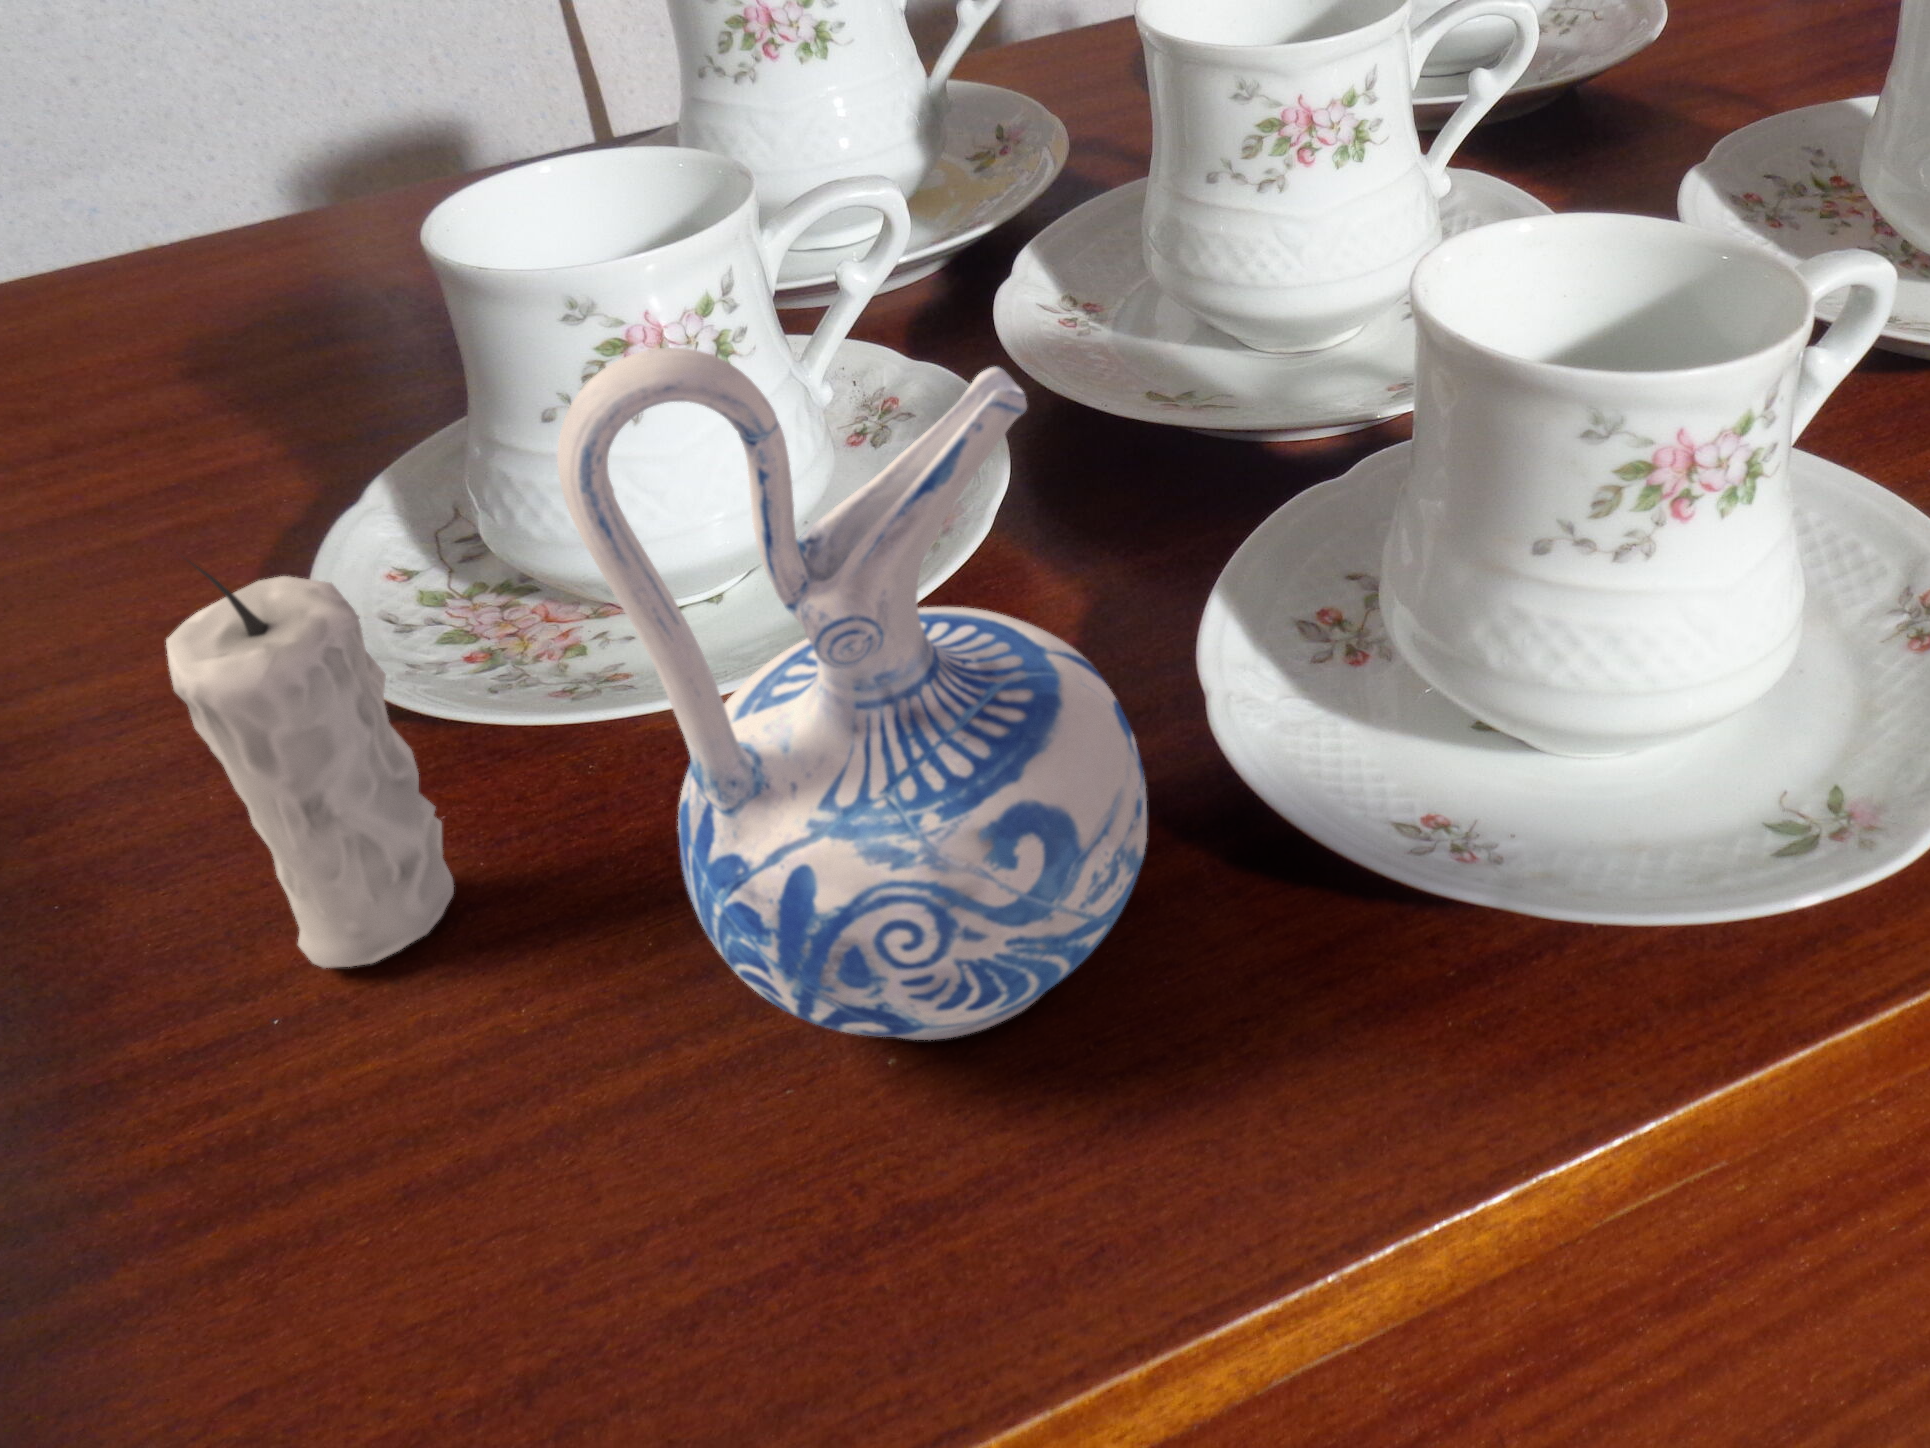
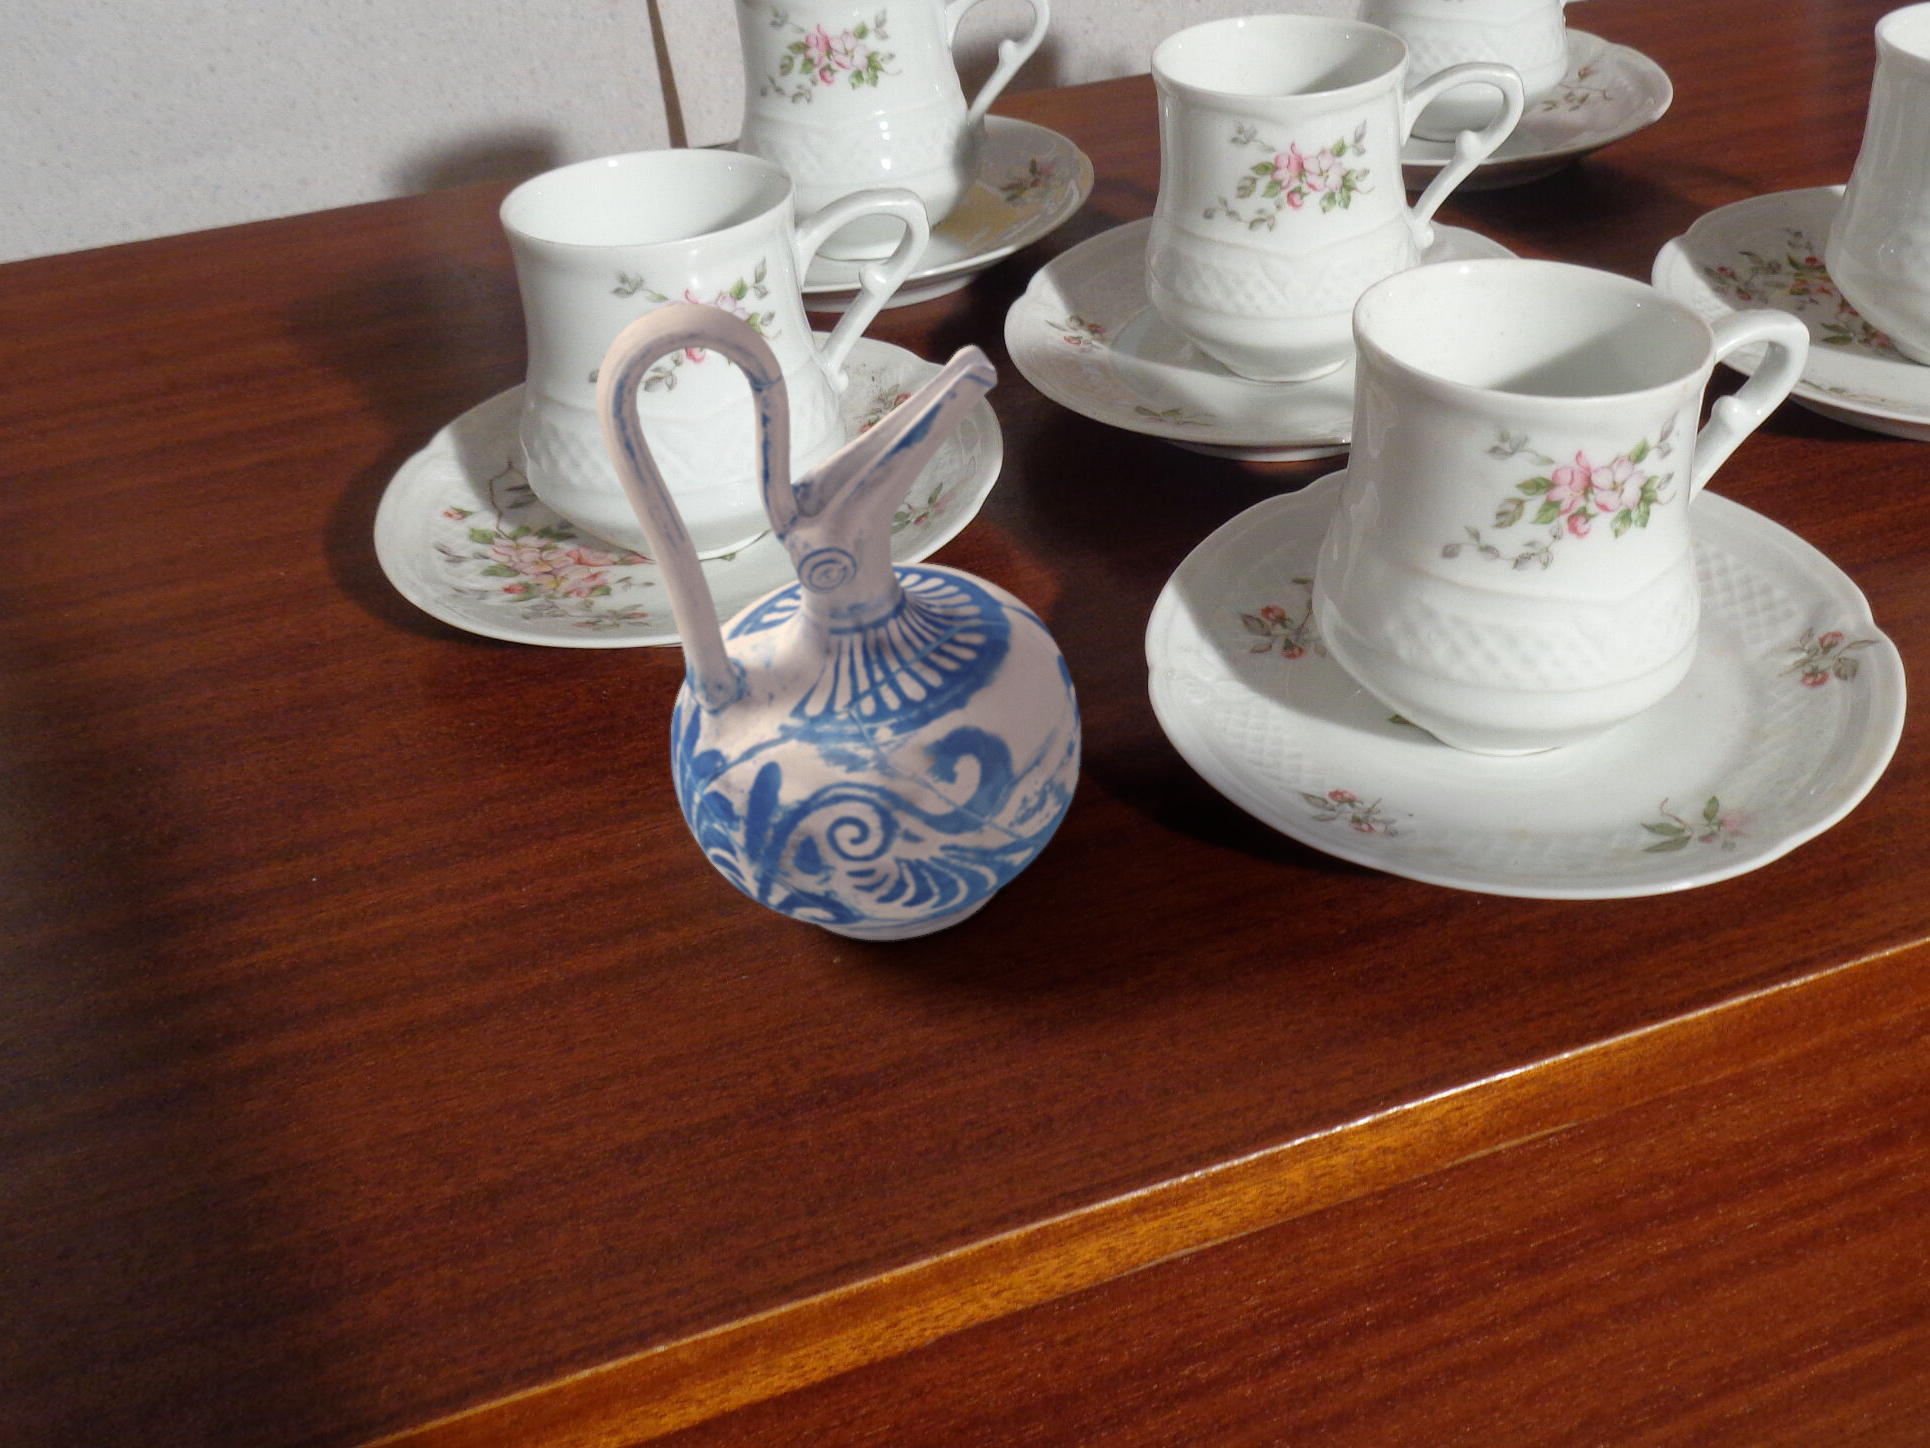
candle: present [166,563,454,968] -> none [259,455,477,837]

